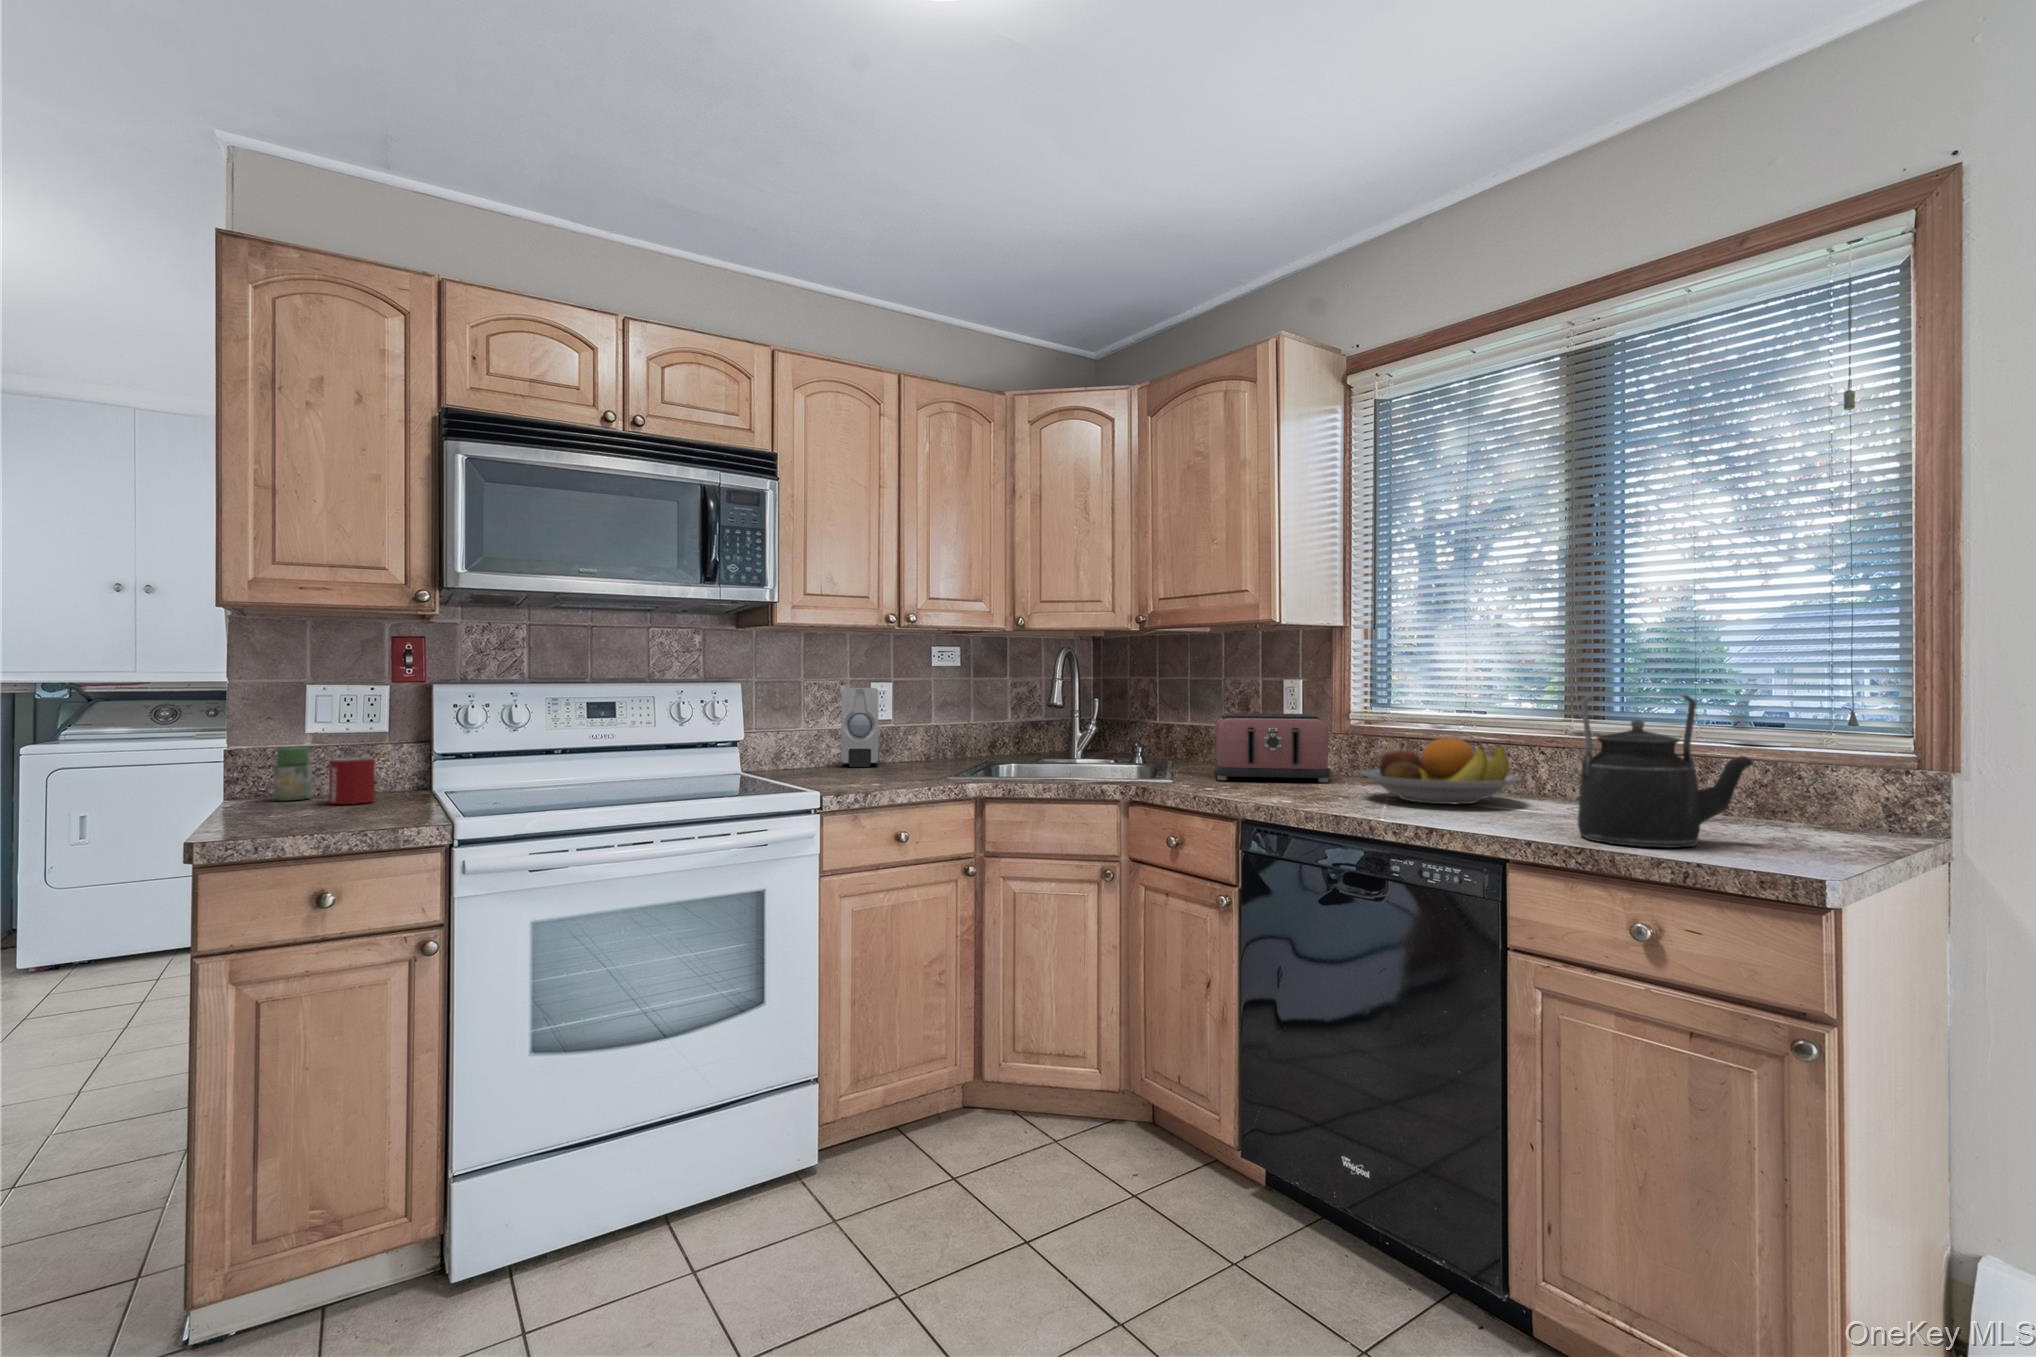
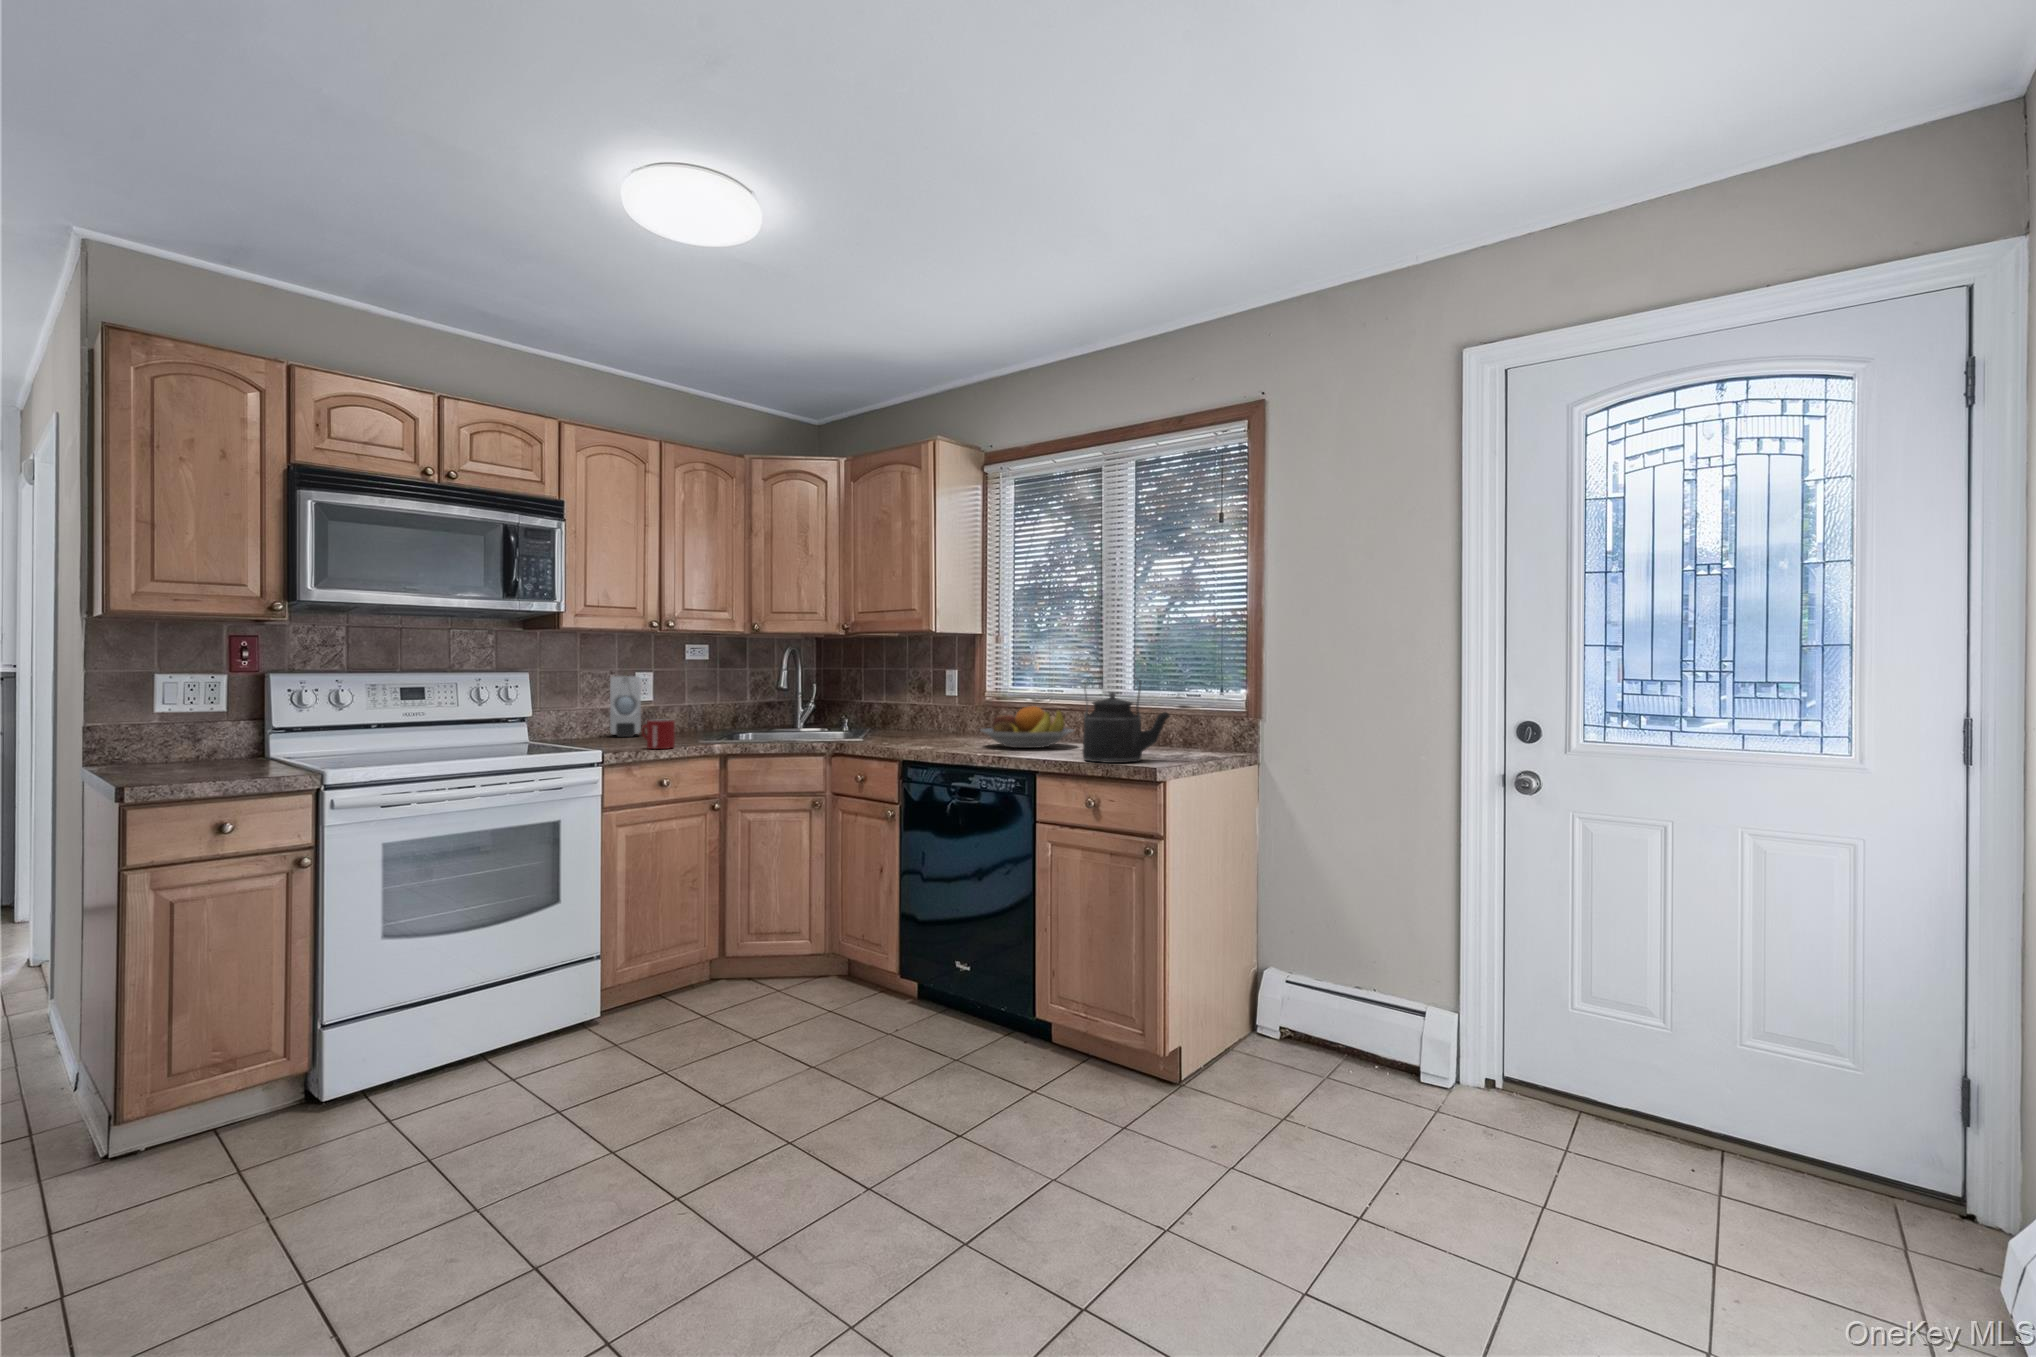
toaster: present [1214,713,1330,782] -> none [892,694,969,739]
jar: present [273,747,312,801] -> none [134,724,167,765]
mug: present [329,757,375,804] -> present [642,720,675,749]

